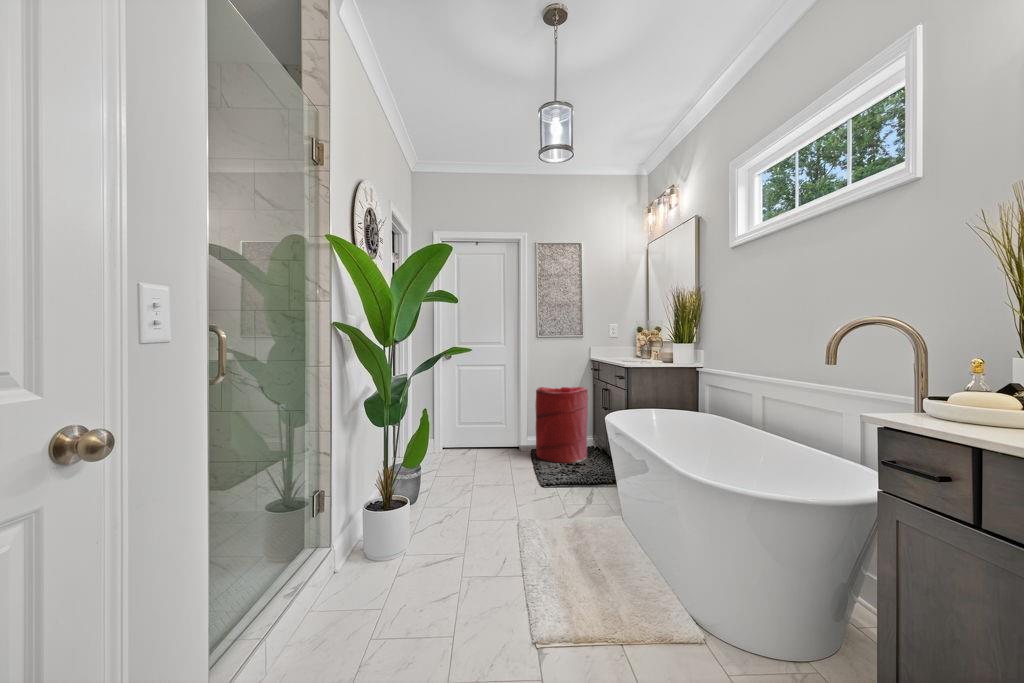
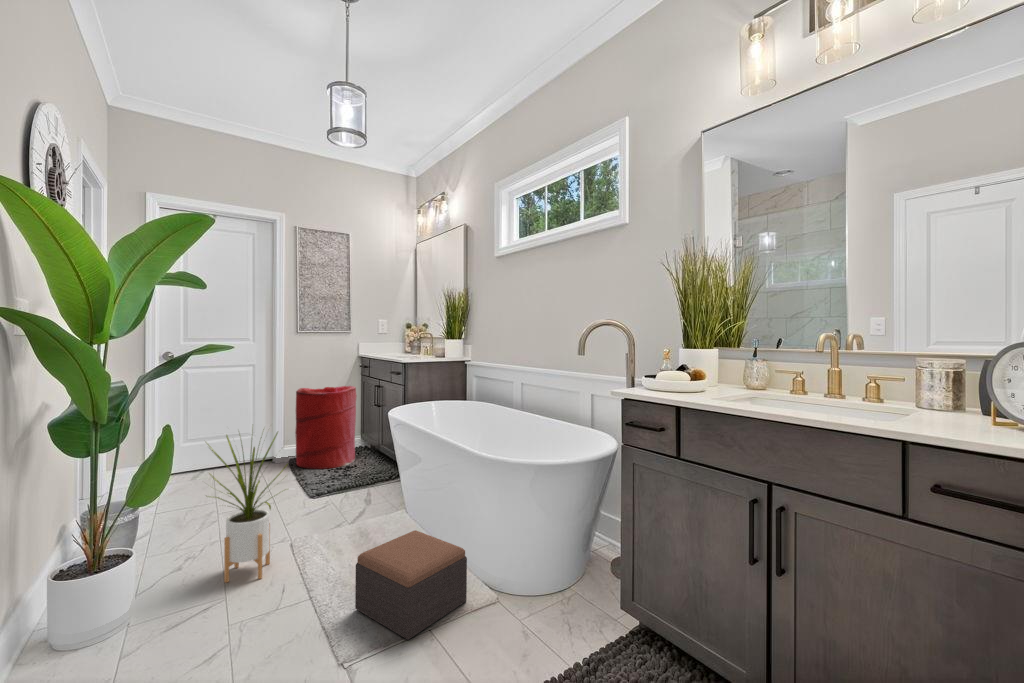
house plant: none [440,416,511,555] -> present [210,432,286,583]
footstool: none [549,543,663,659] -> present [355,530,467,640]

